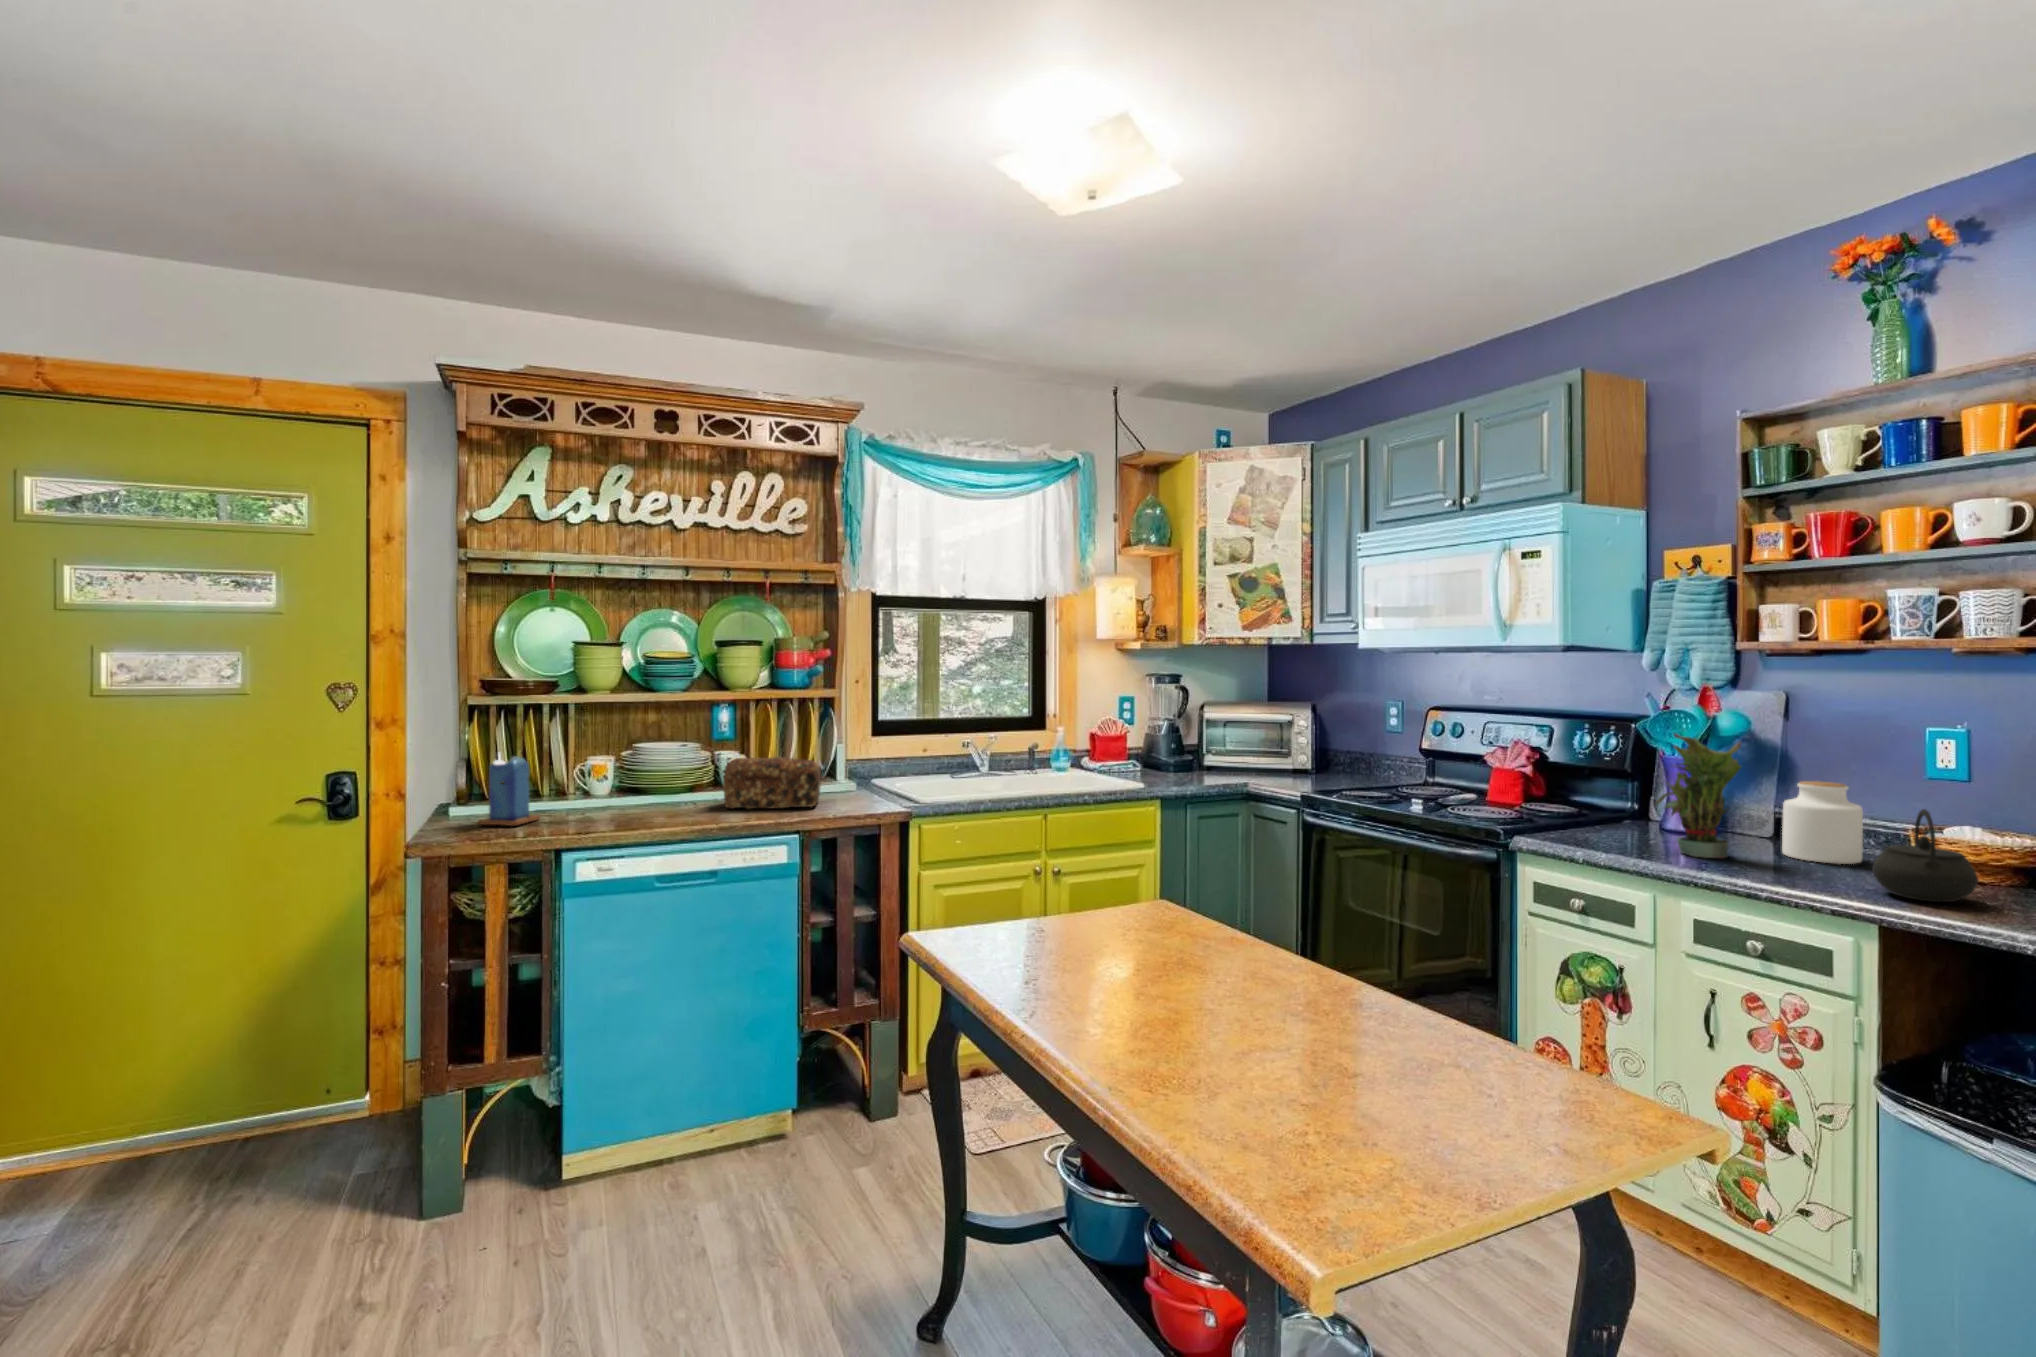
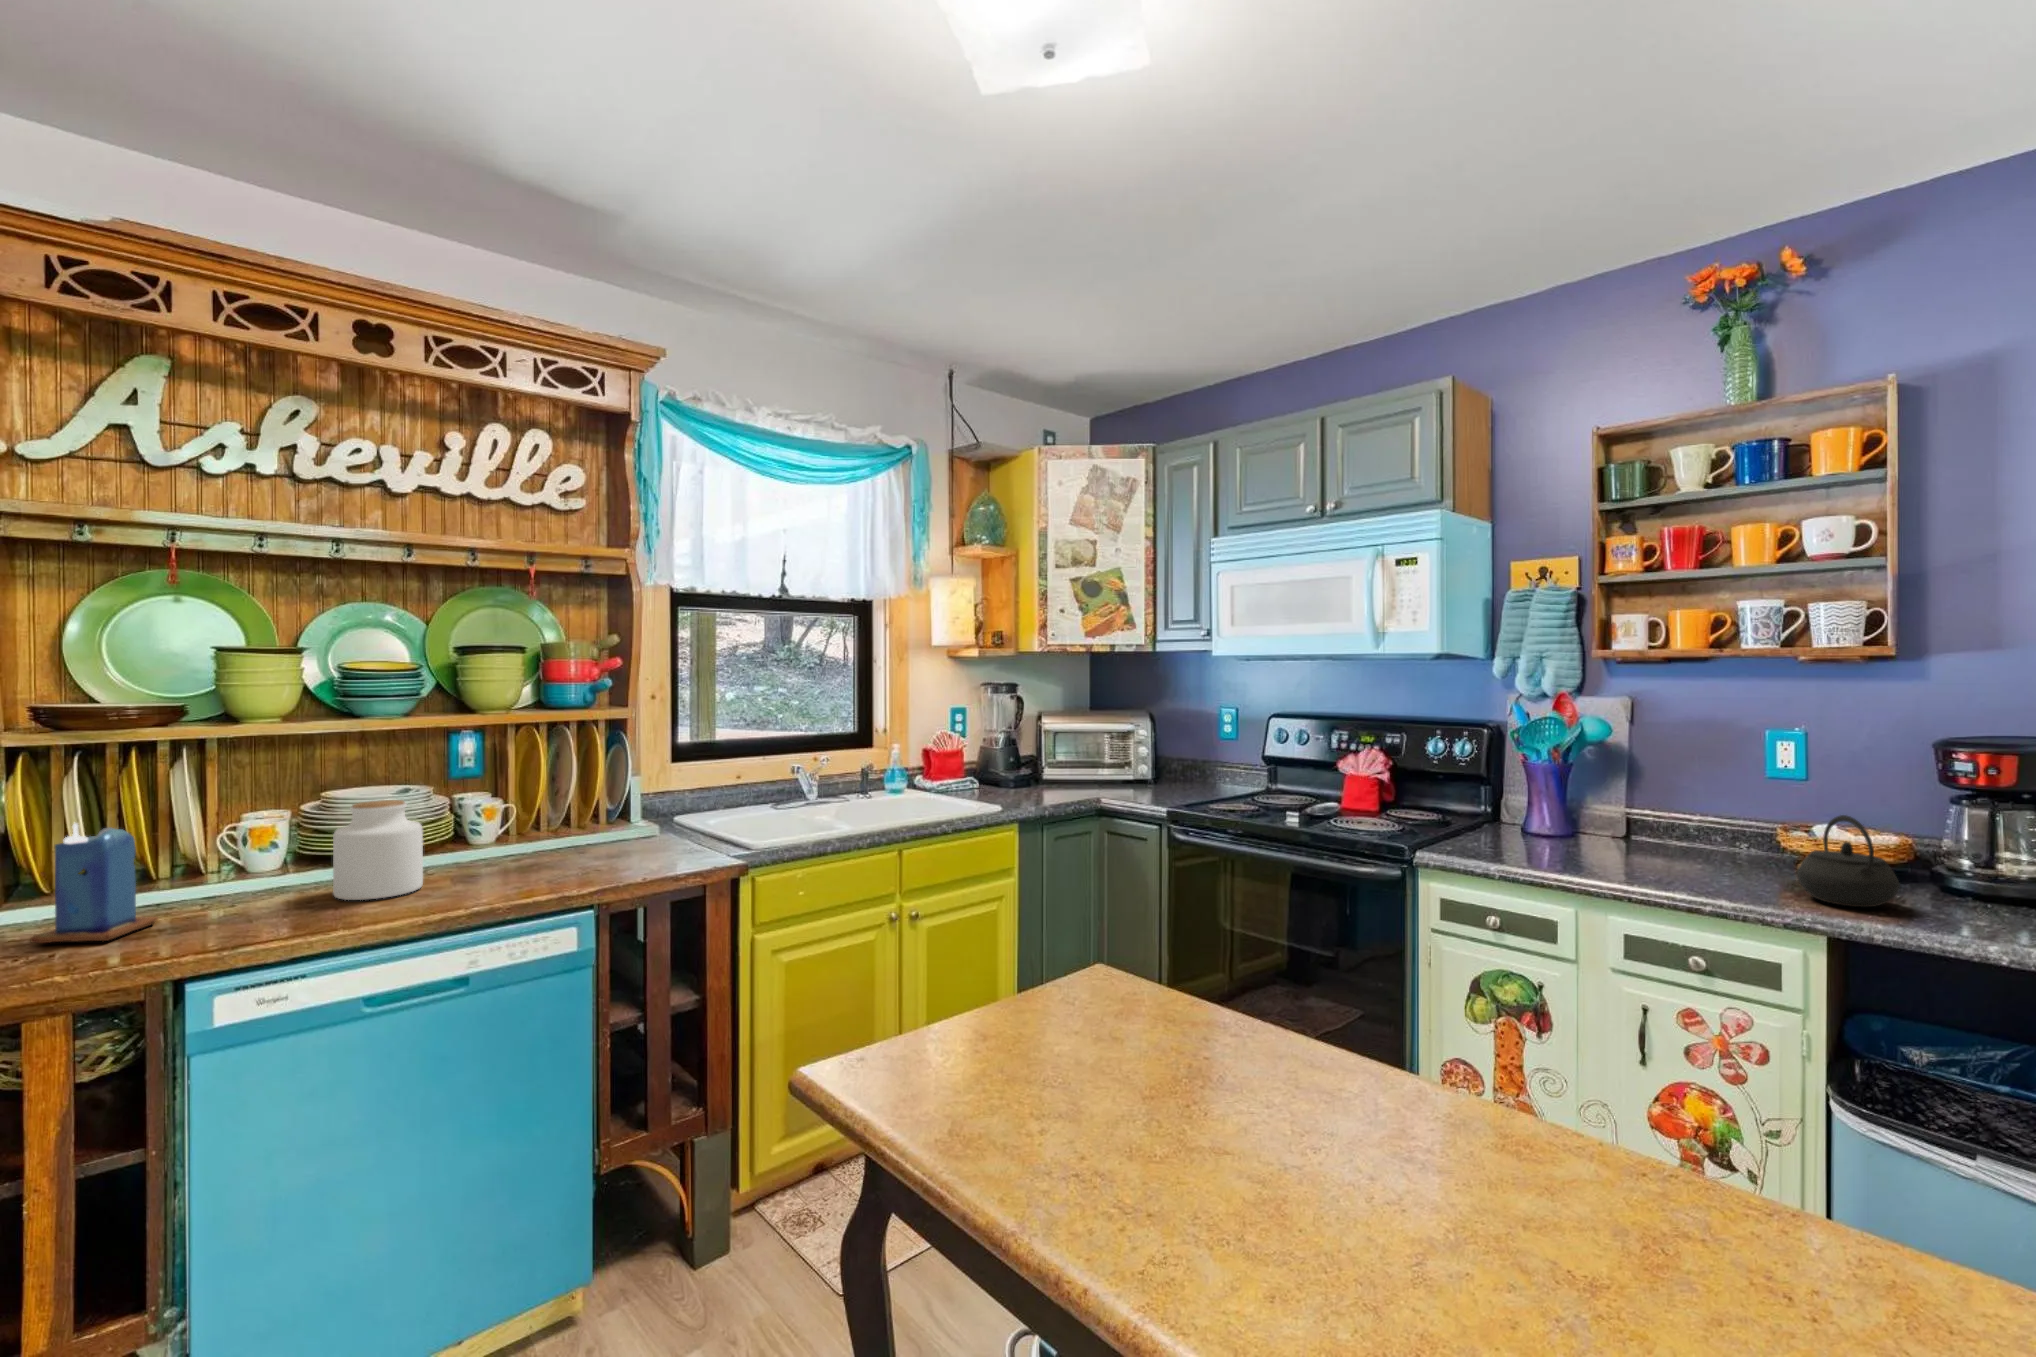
potted plant: present [1655,734,1741,858] -> none [1556,744,1650,868]
bread loaf: present [723,757,821,809] -> none [476,803,619,881]
jar: present [1782,781,1863,864] -> present [333,800,423,900]

